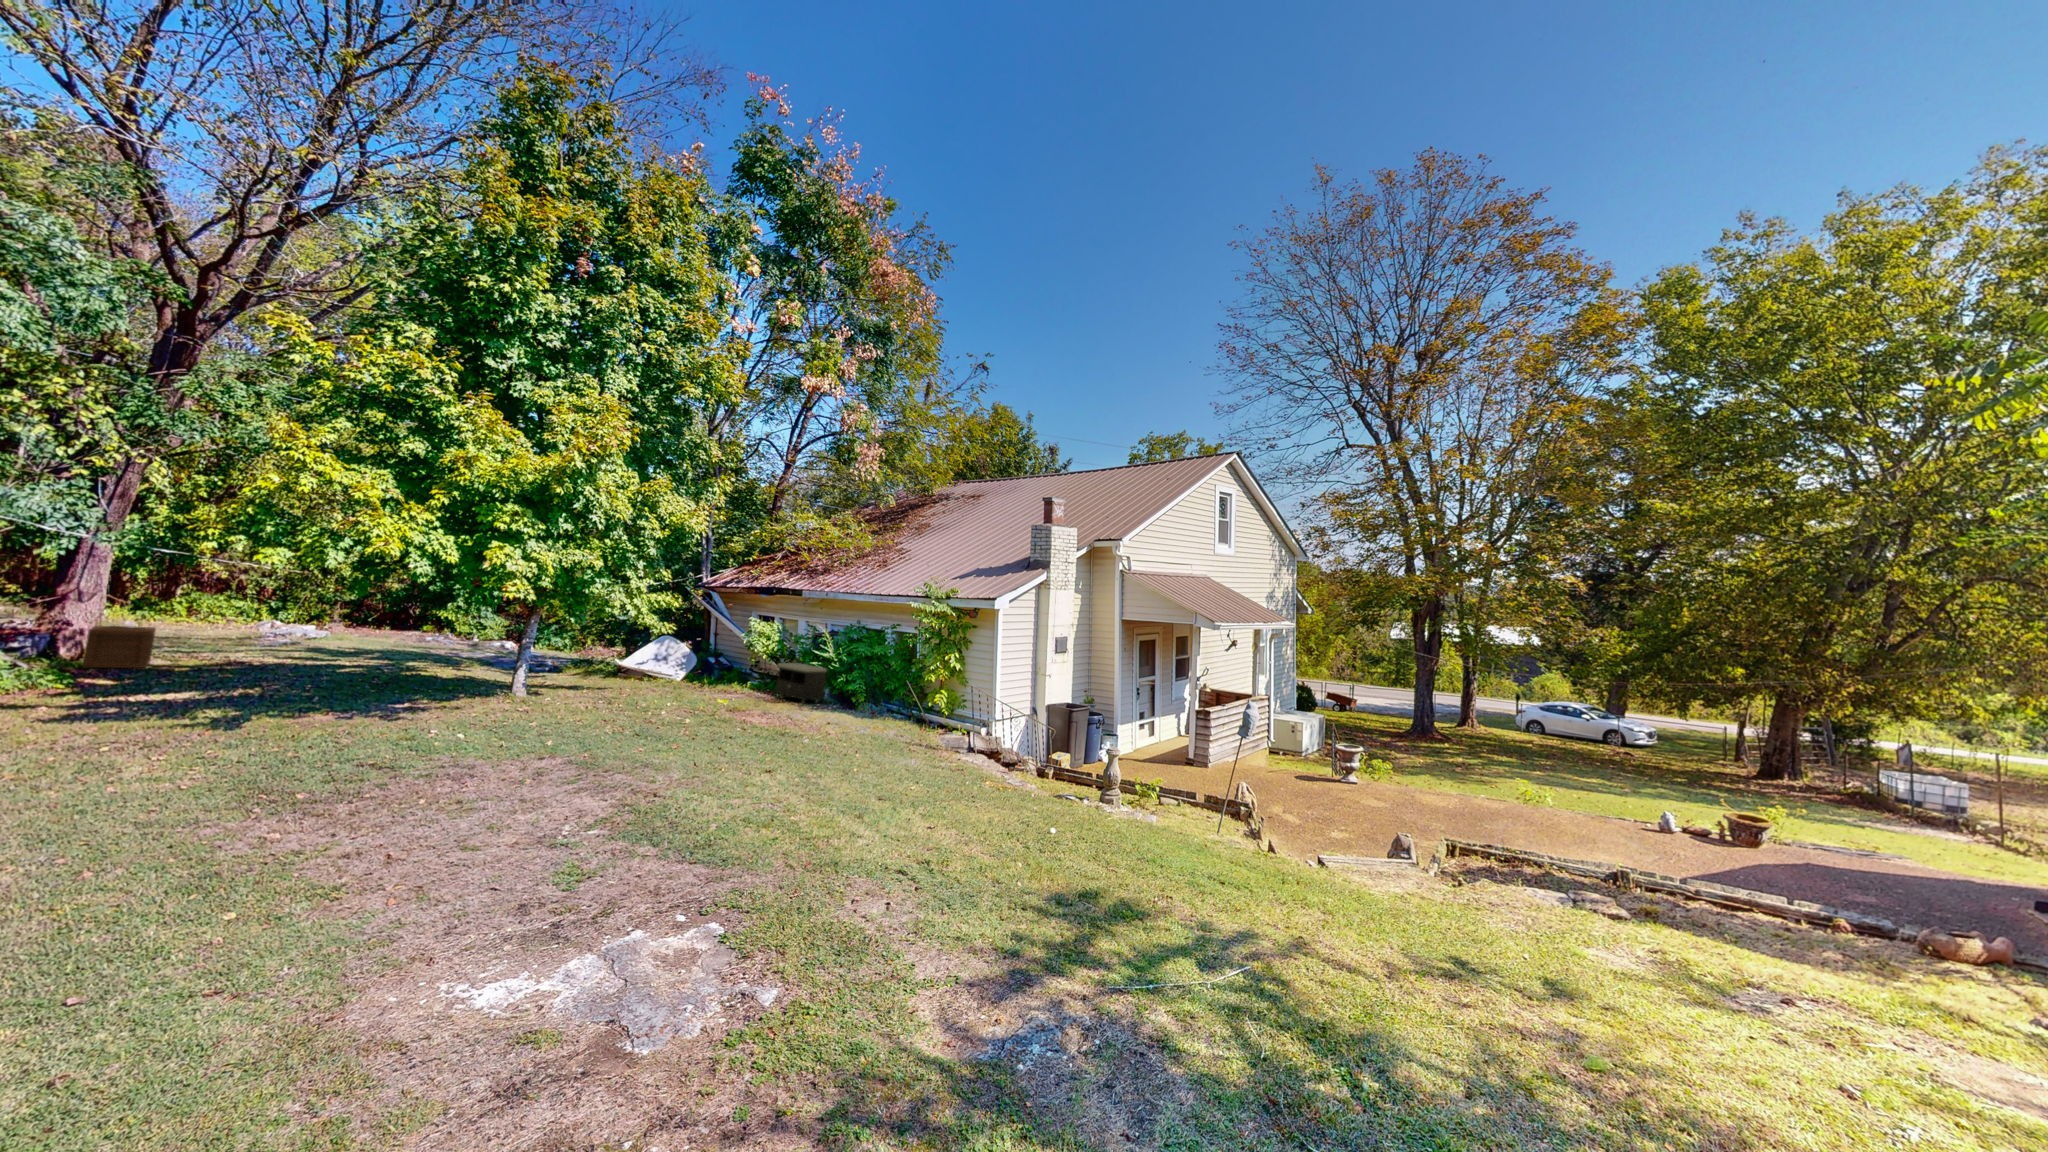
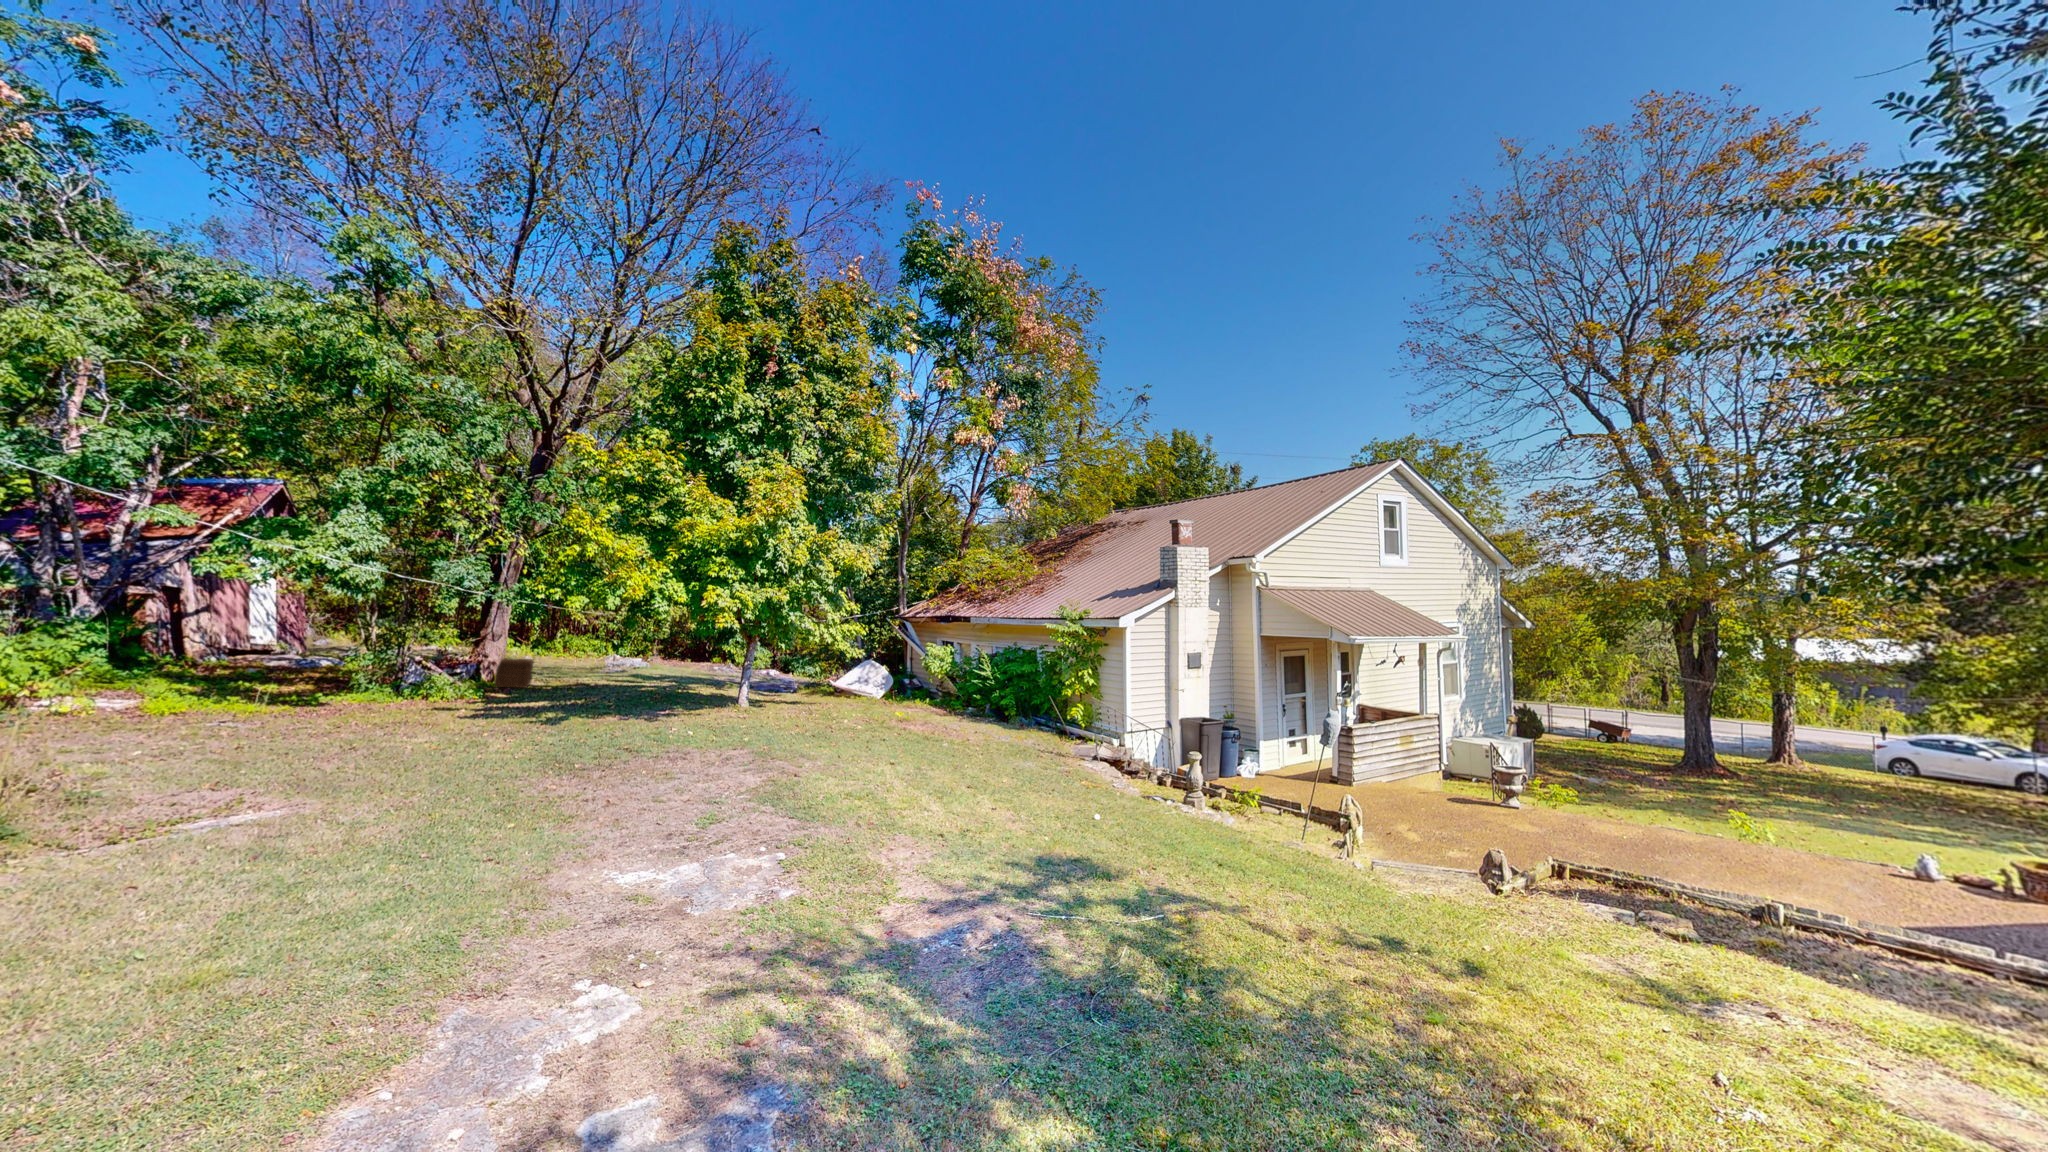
storage bench: present [775,663,827,701] -> none [942,681,983,717]

